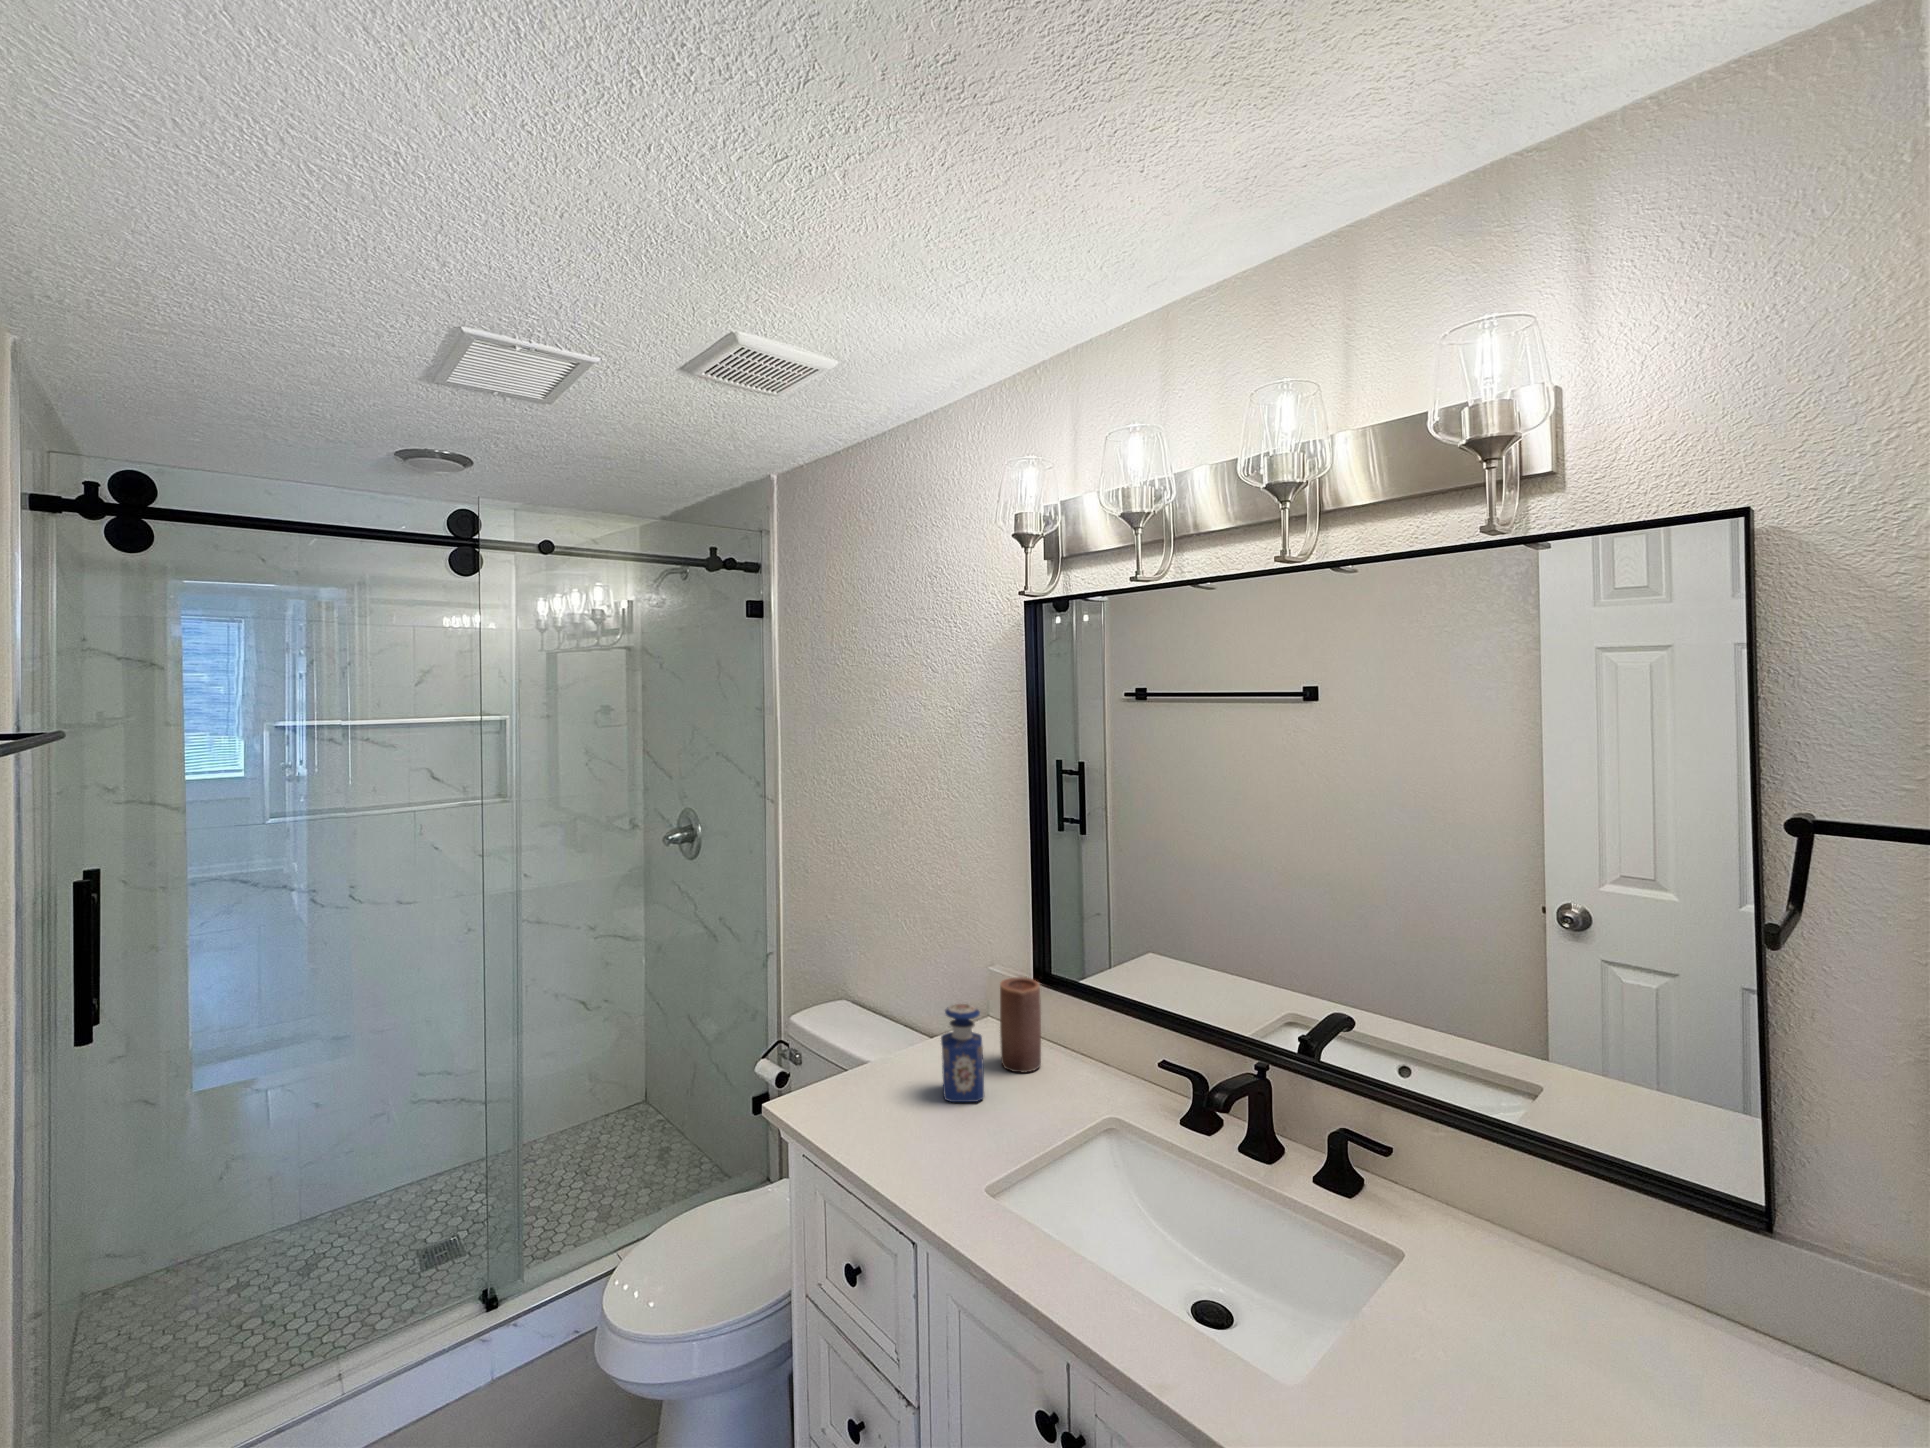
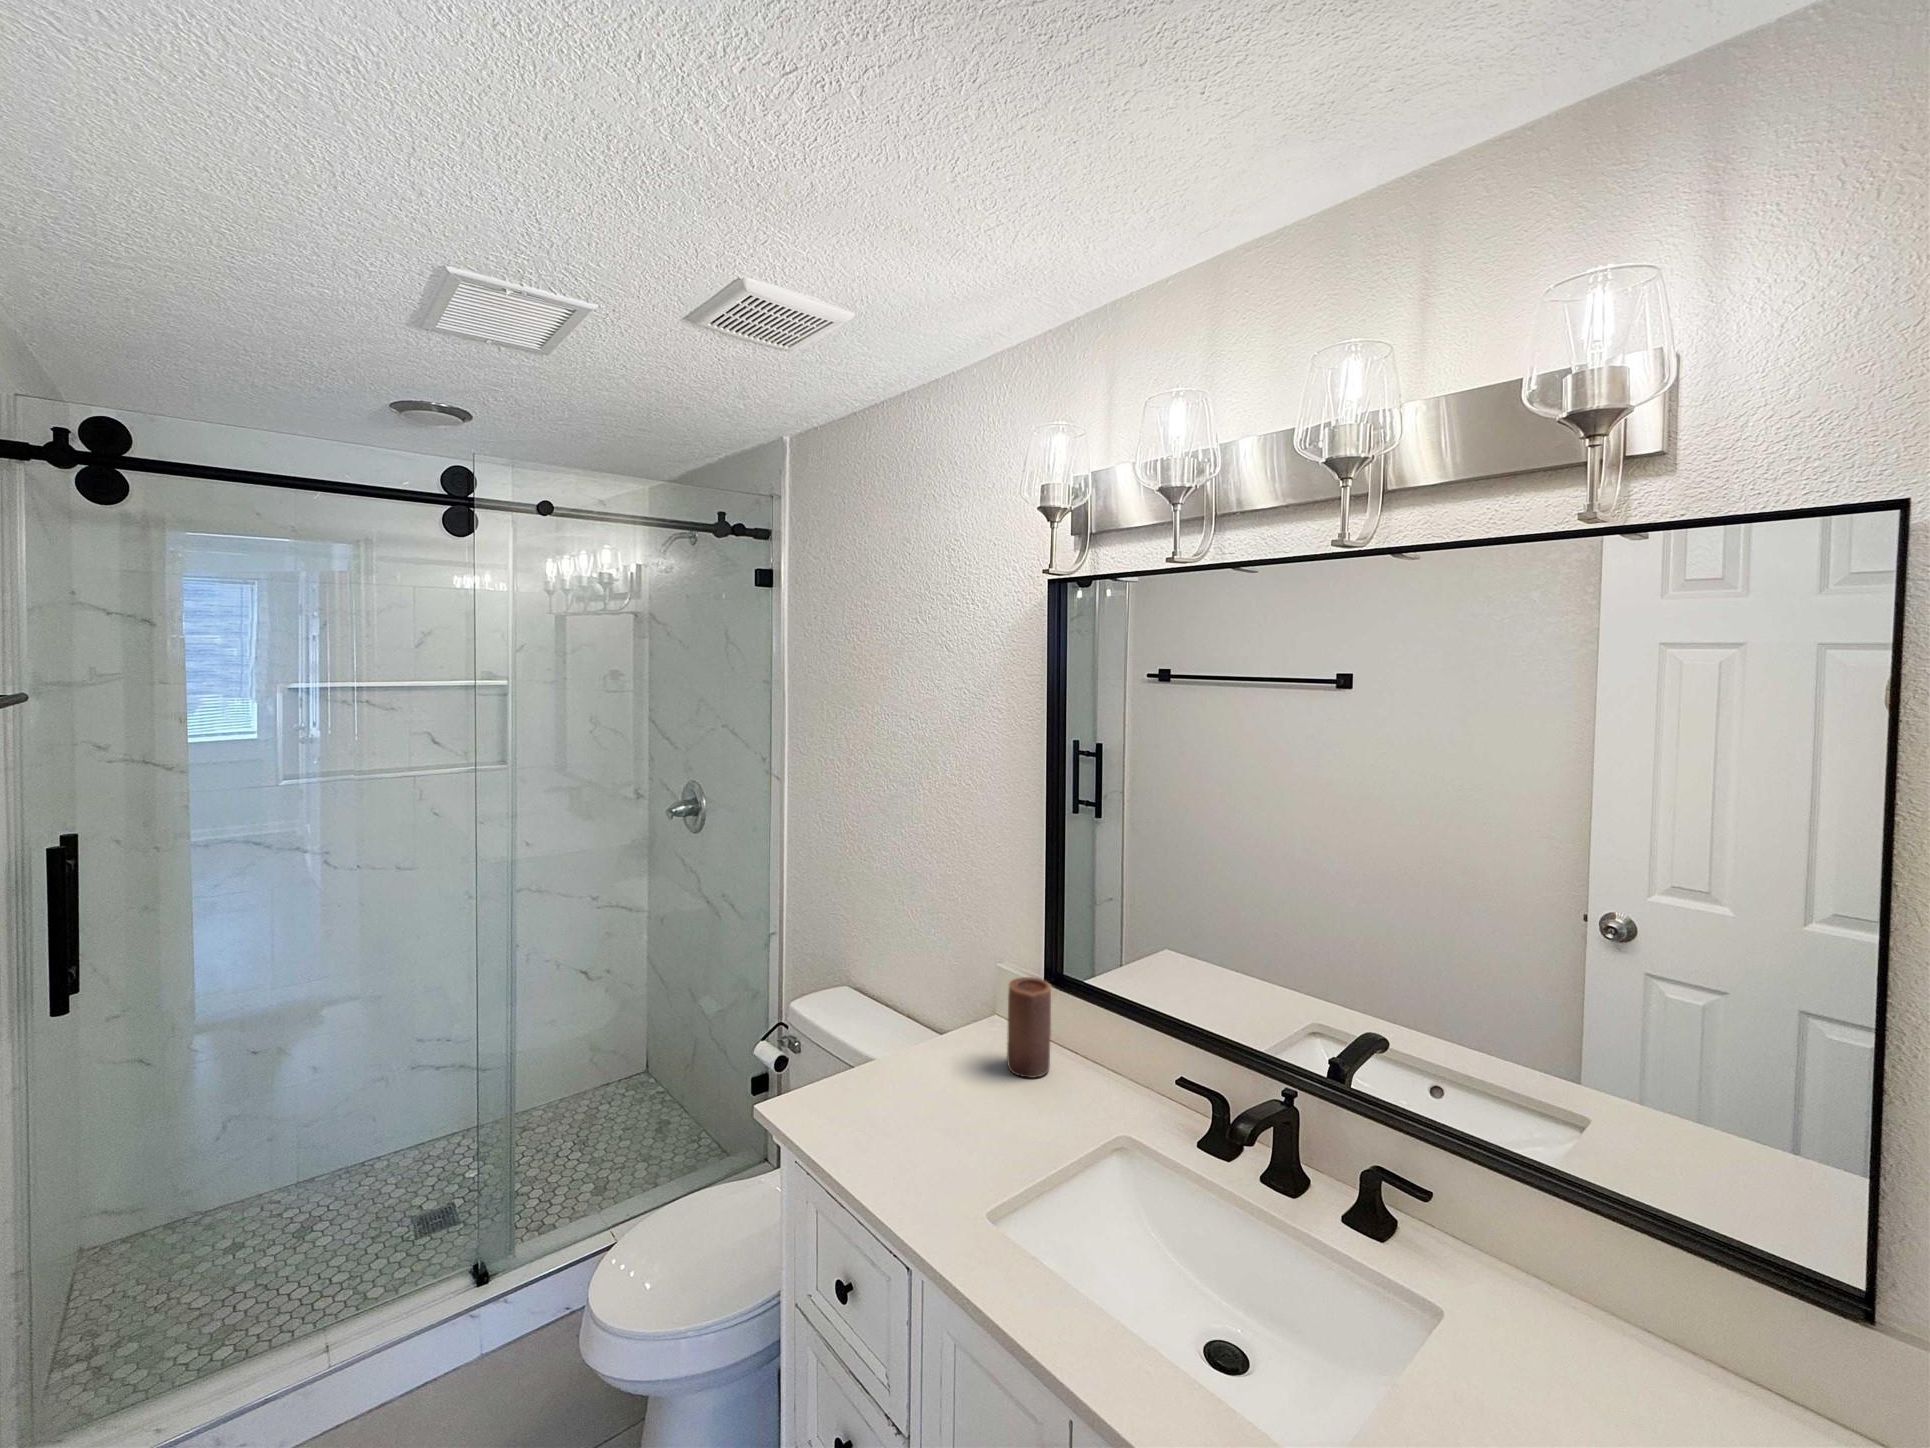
perfume bottle: present [941,1004,984,1102] -> none [946,1006,989,1110]

